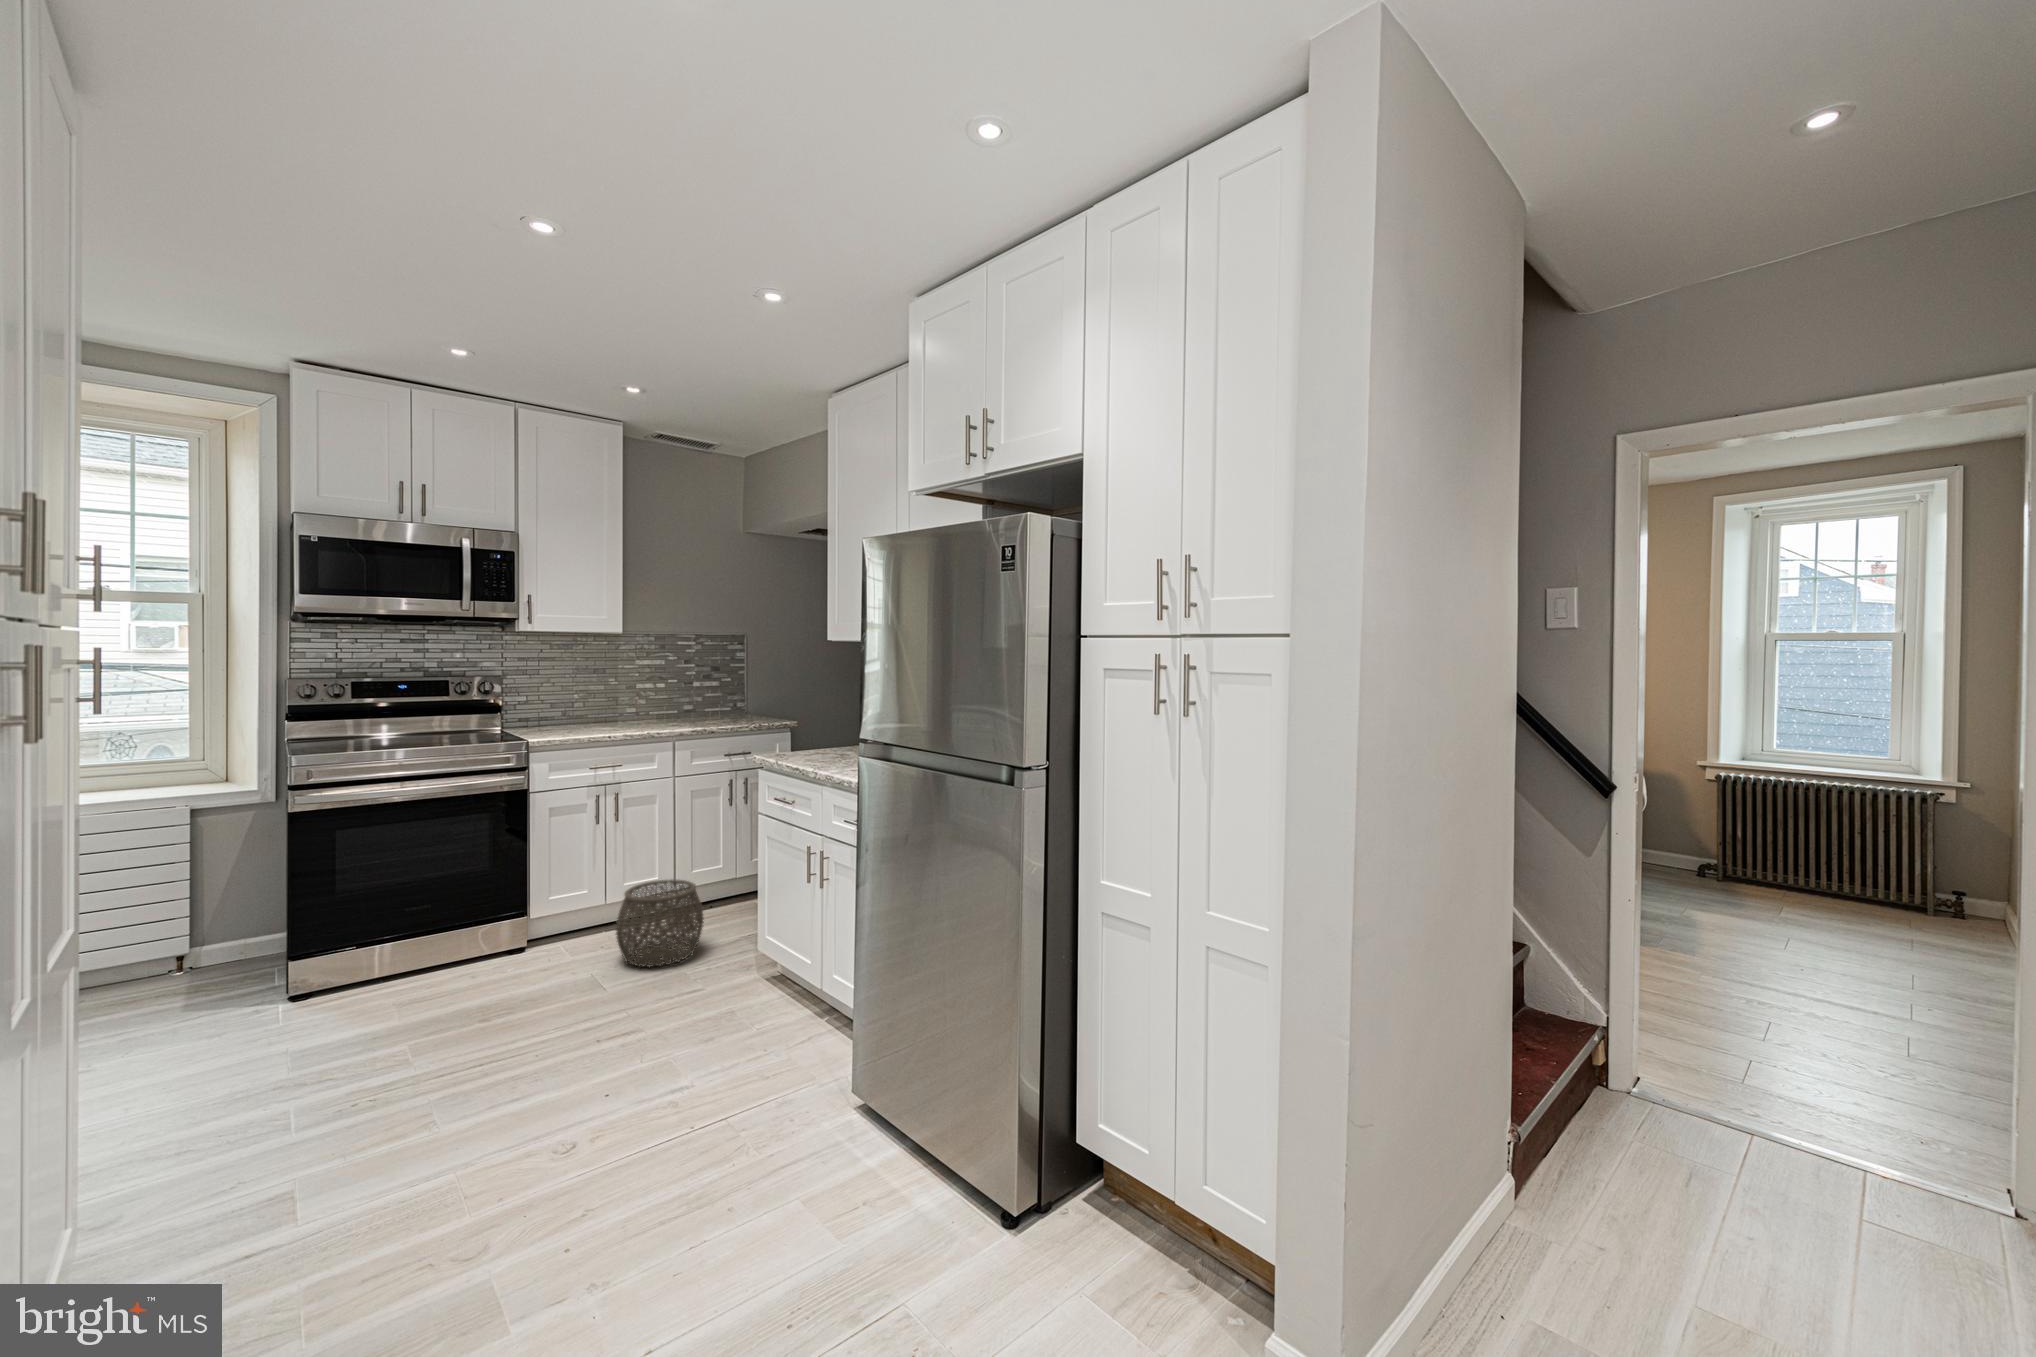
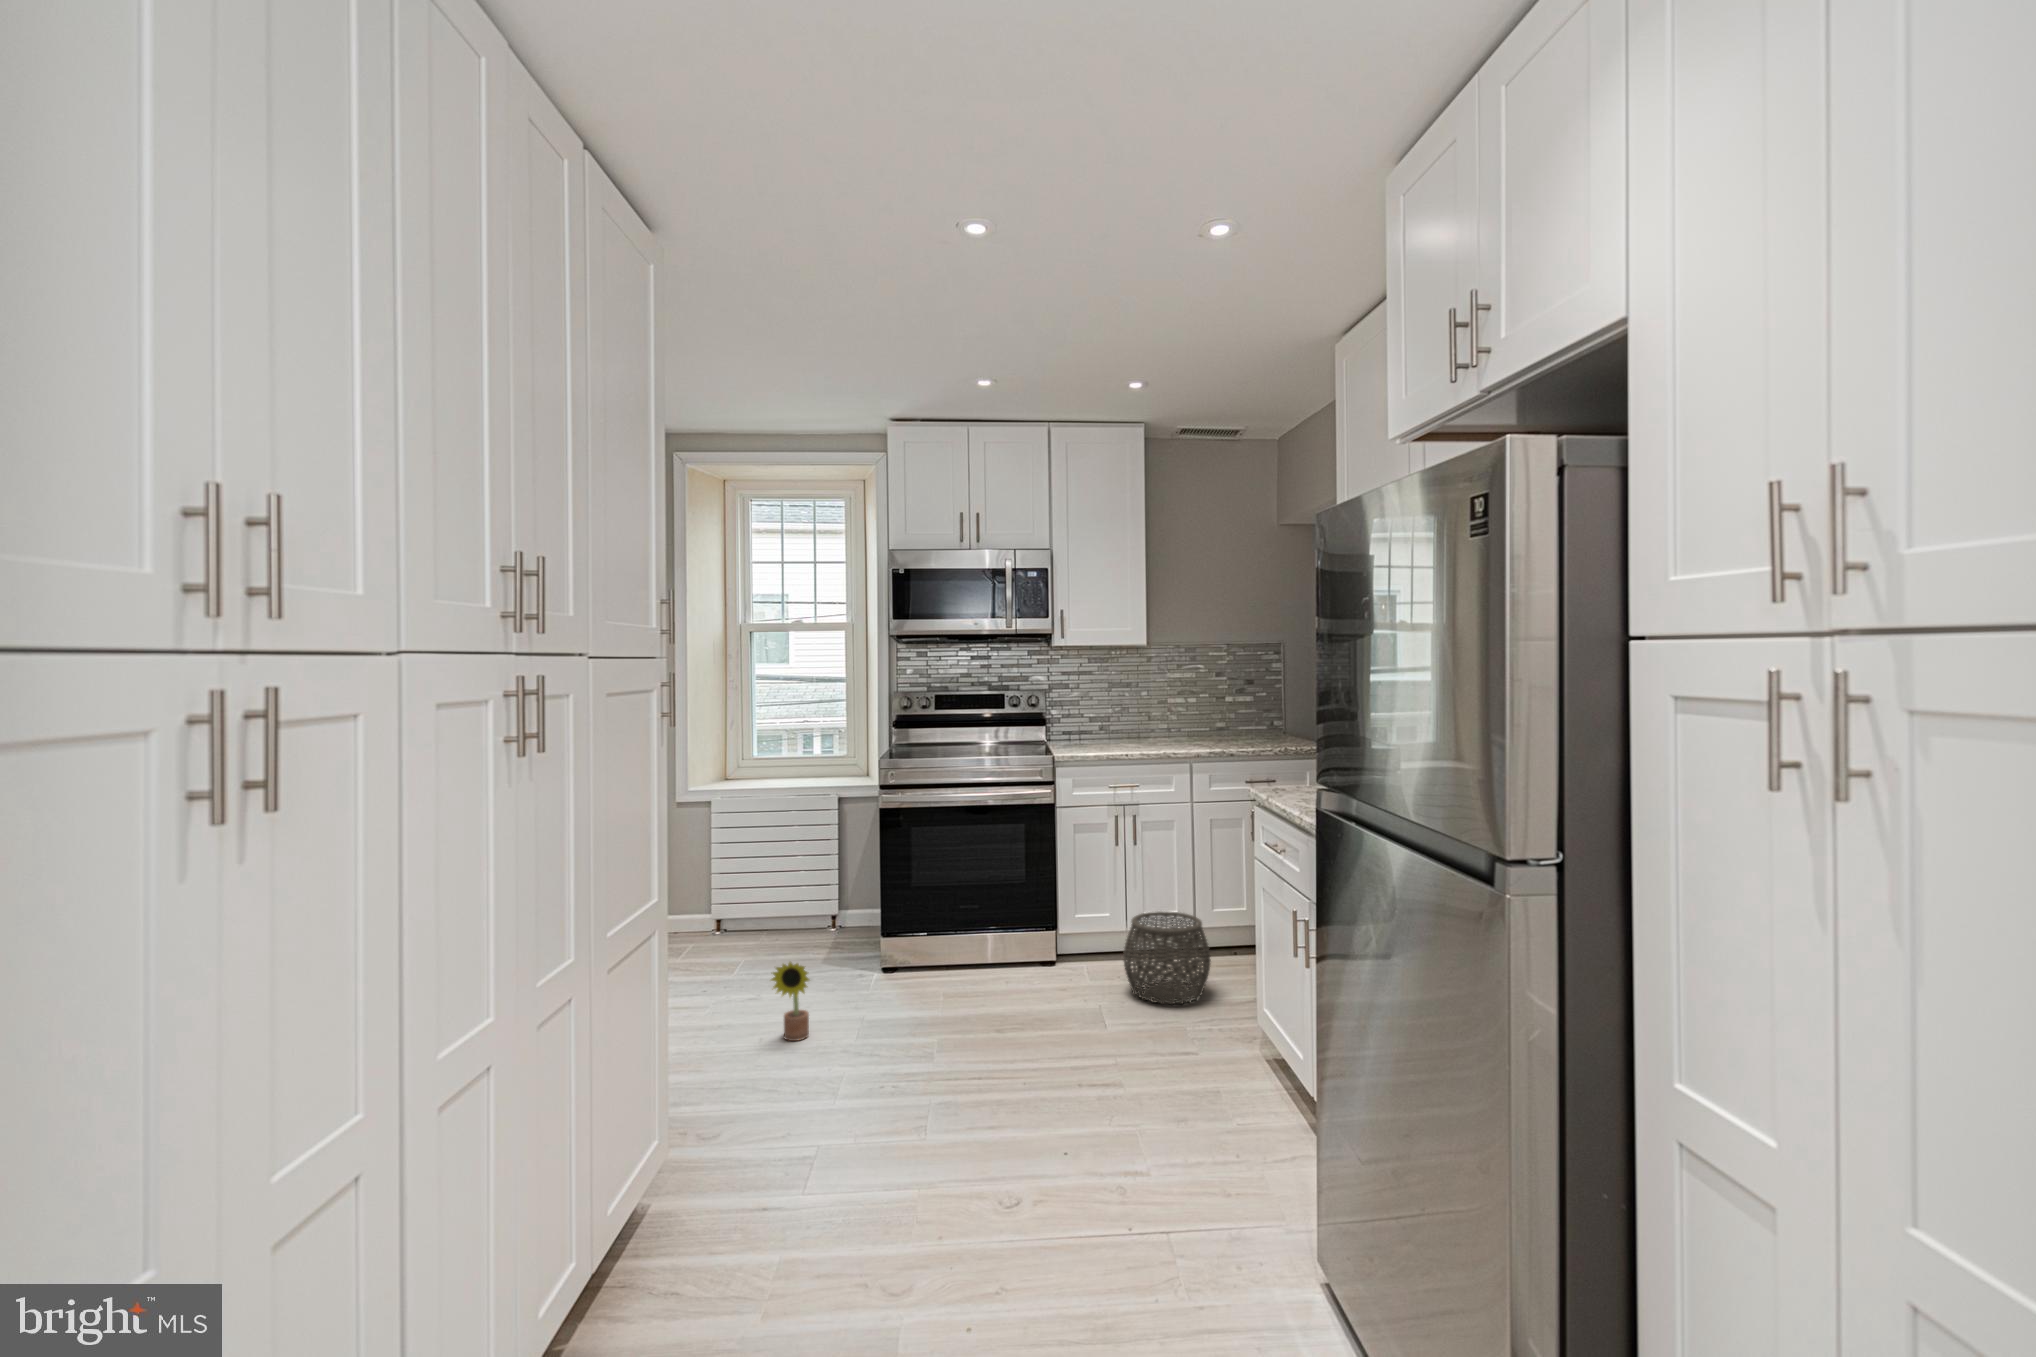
decorative plant: none [120,1030,202,1135] -> present [771,962,809,1041]

